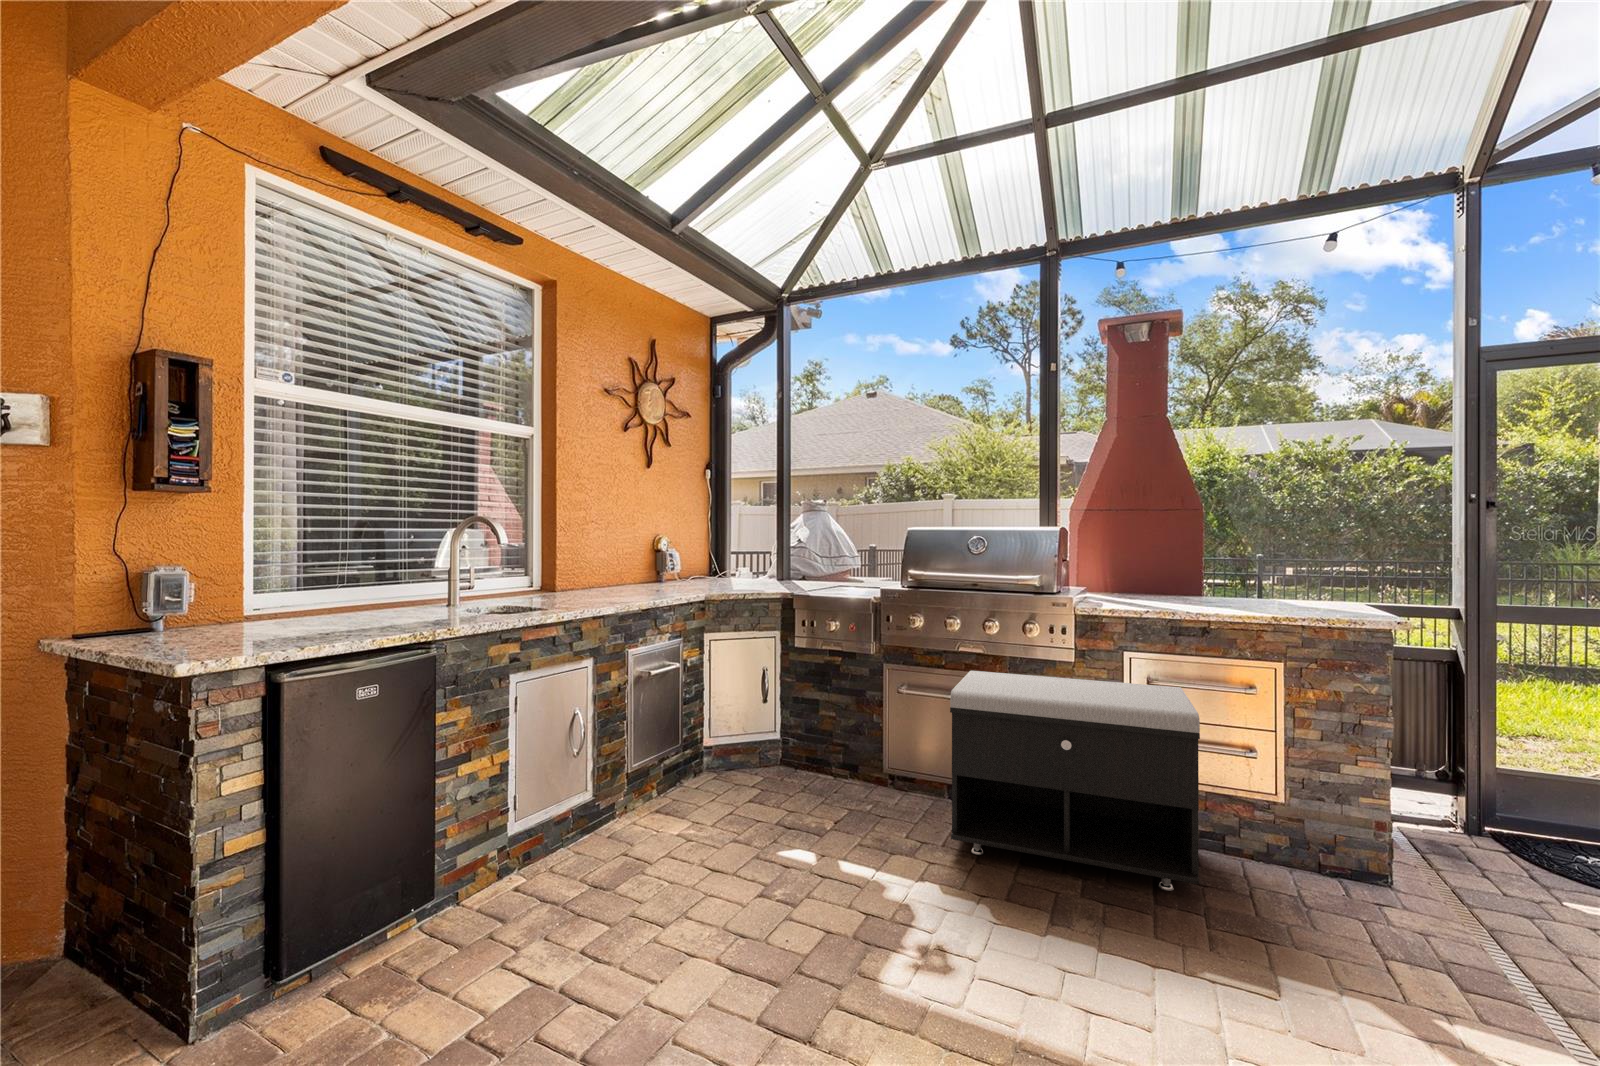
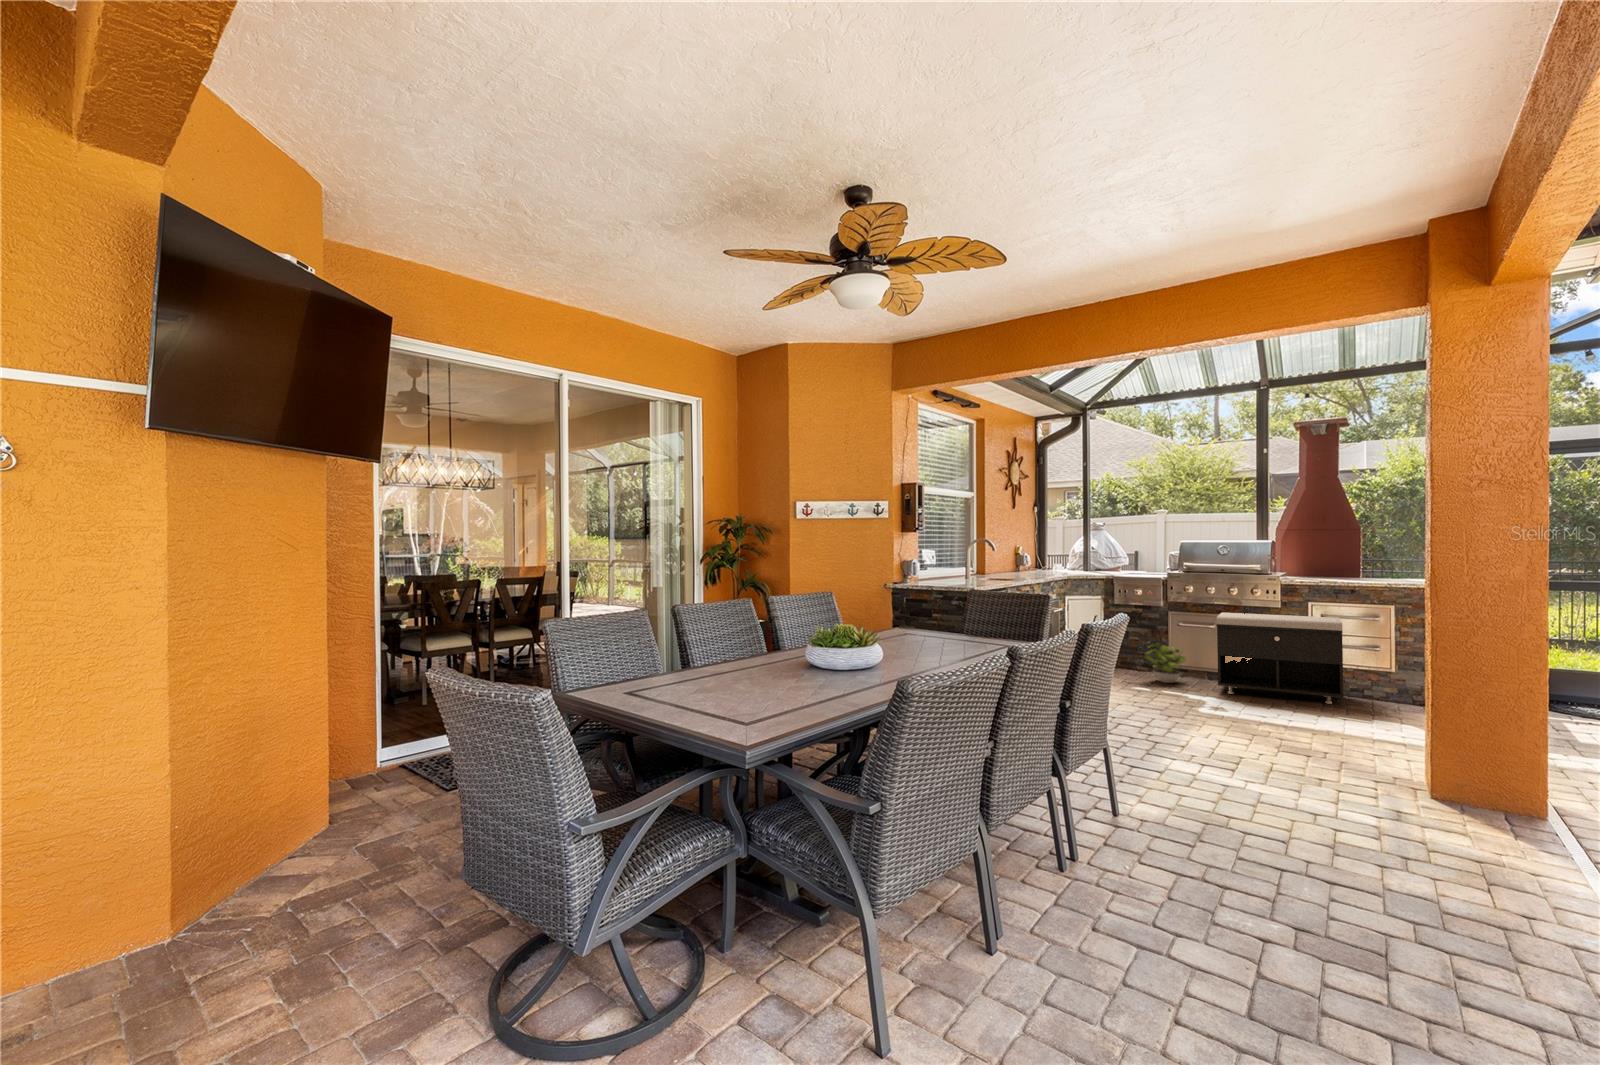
potted plant: none [826,731,907,812] -> present [1144,643,1186,683]

